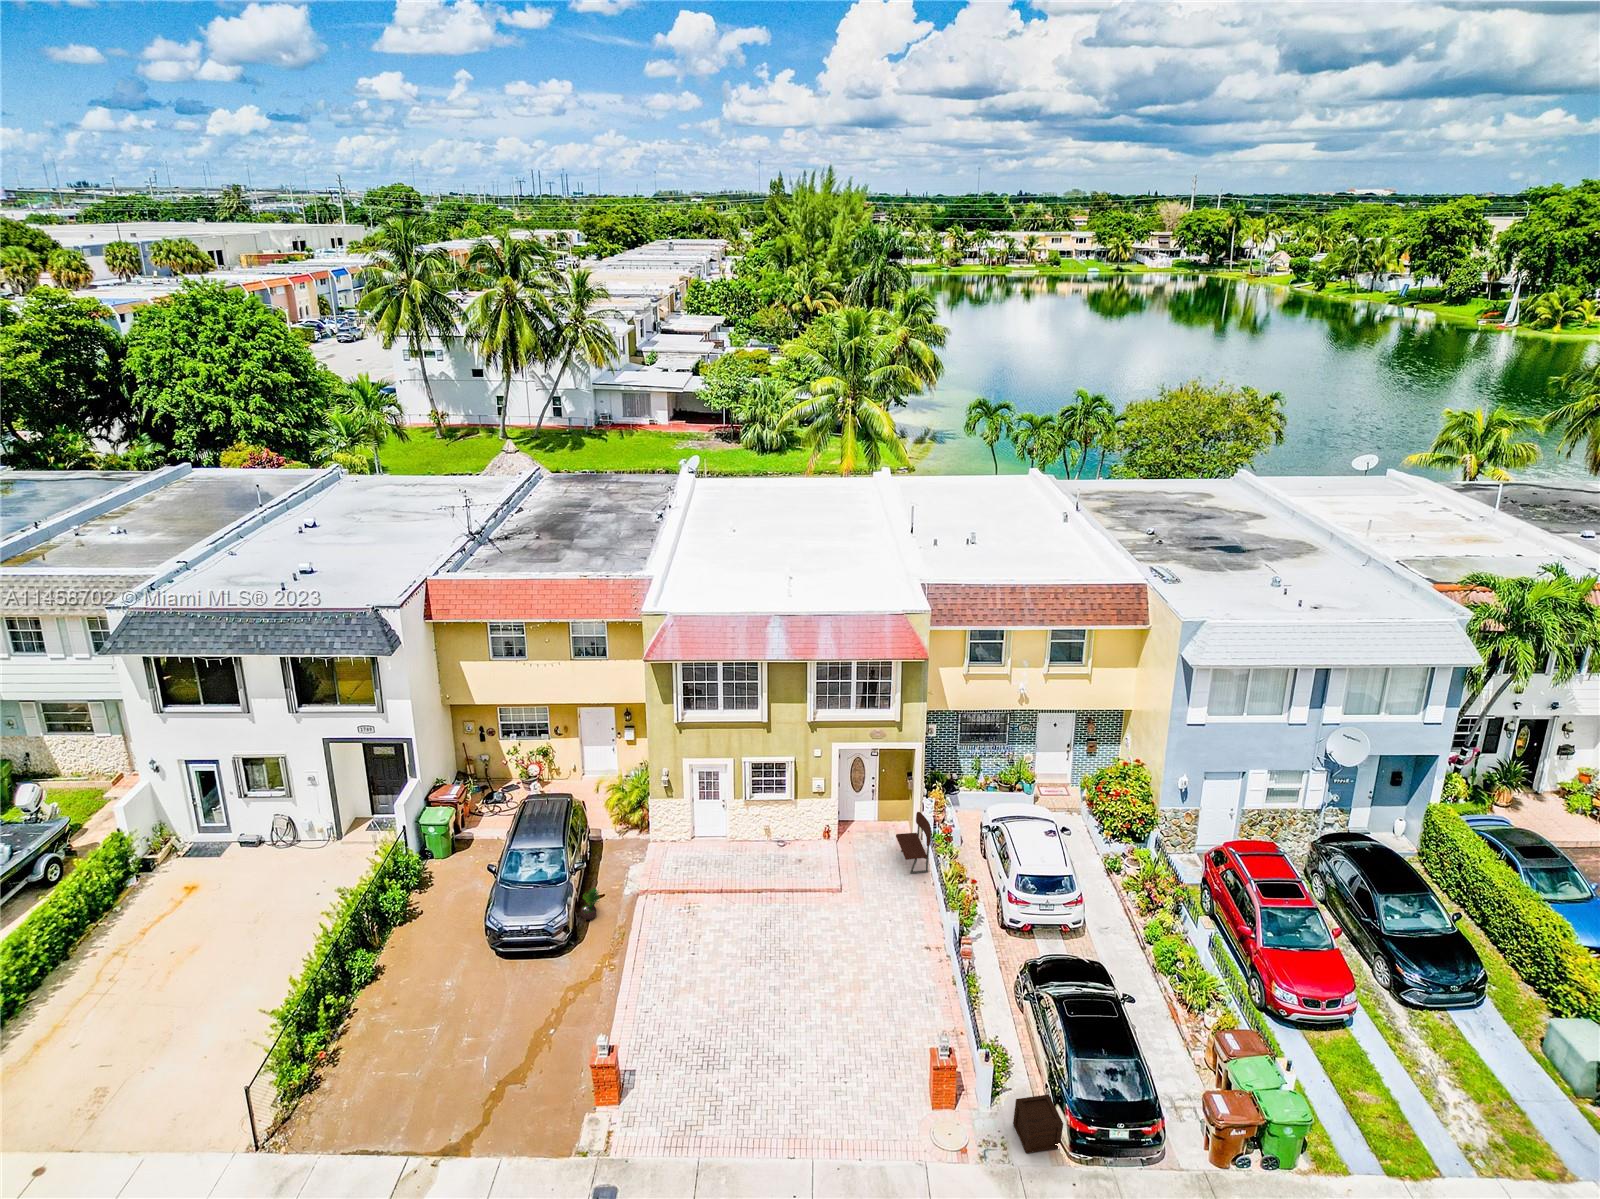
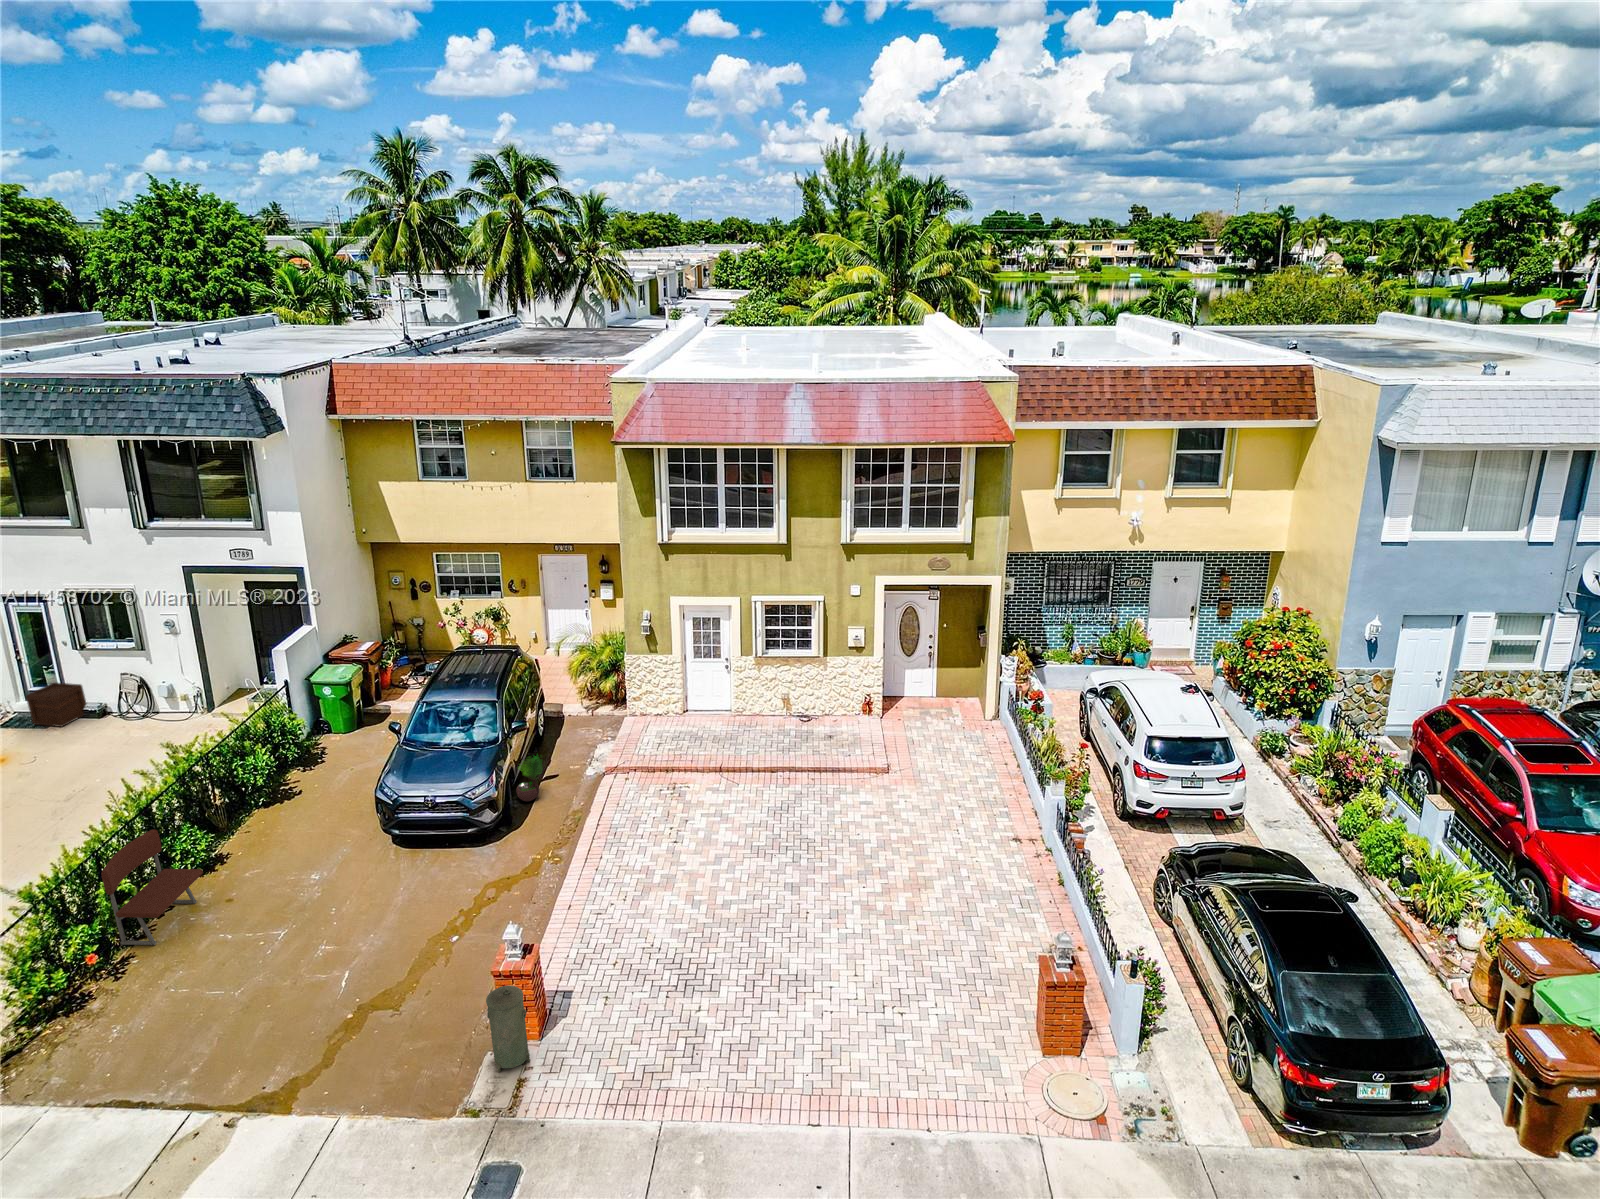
bench: present [896,812,931,874] -> present [101,830,203,945]
trash can: none [595,1080,621,1133] -> present [486,986,530,1072]
wooden crate: present [1013,1094,1063,1153] -> present [26,682,86,727]

